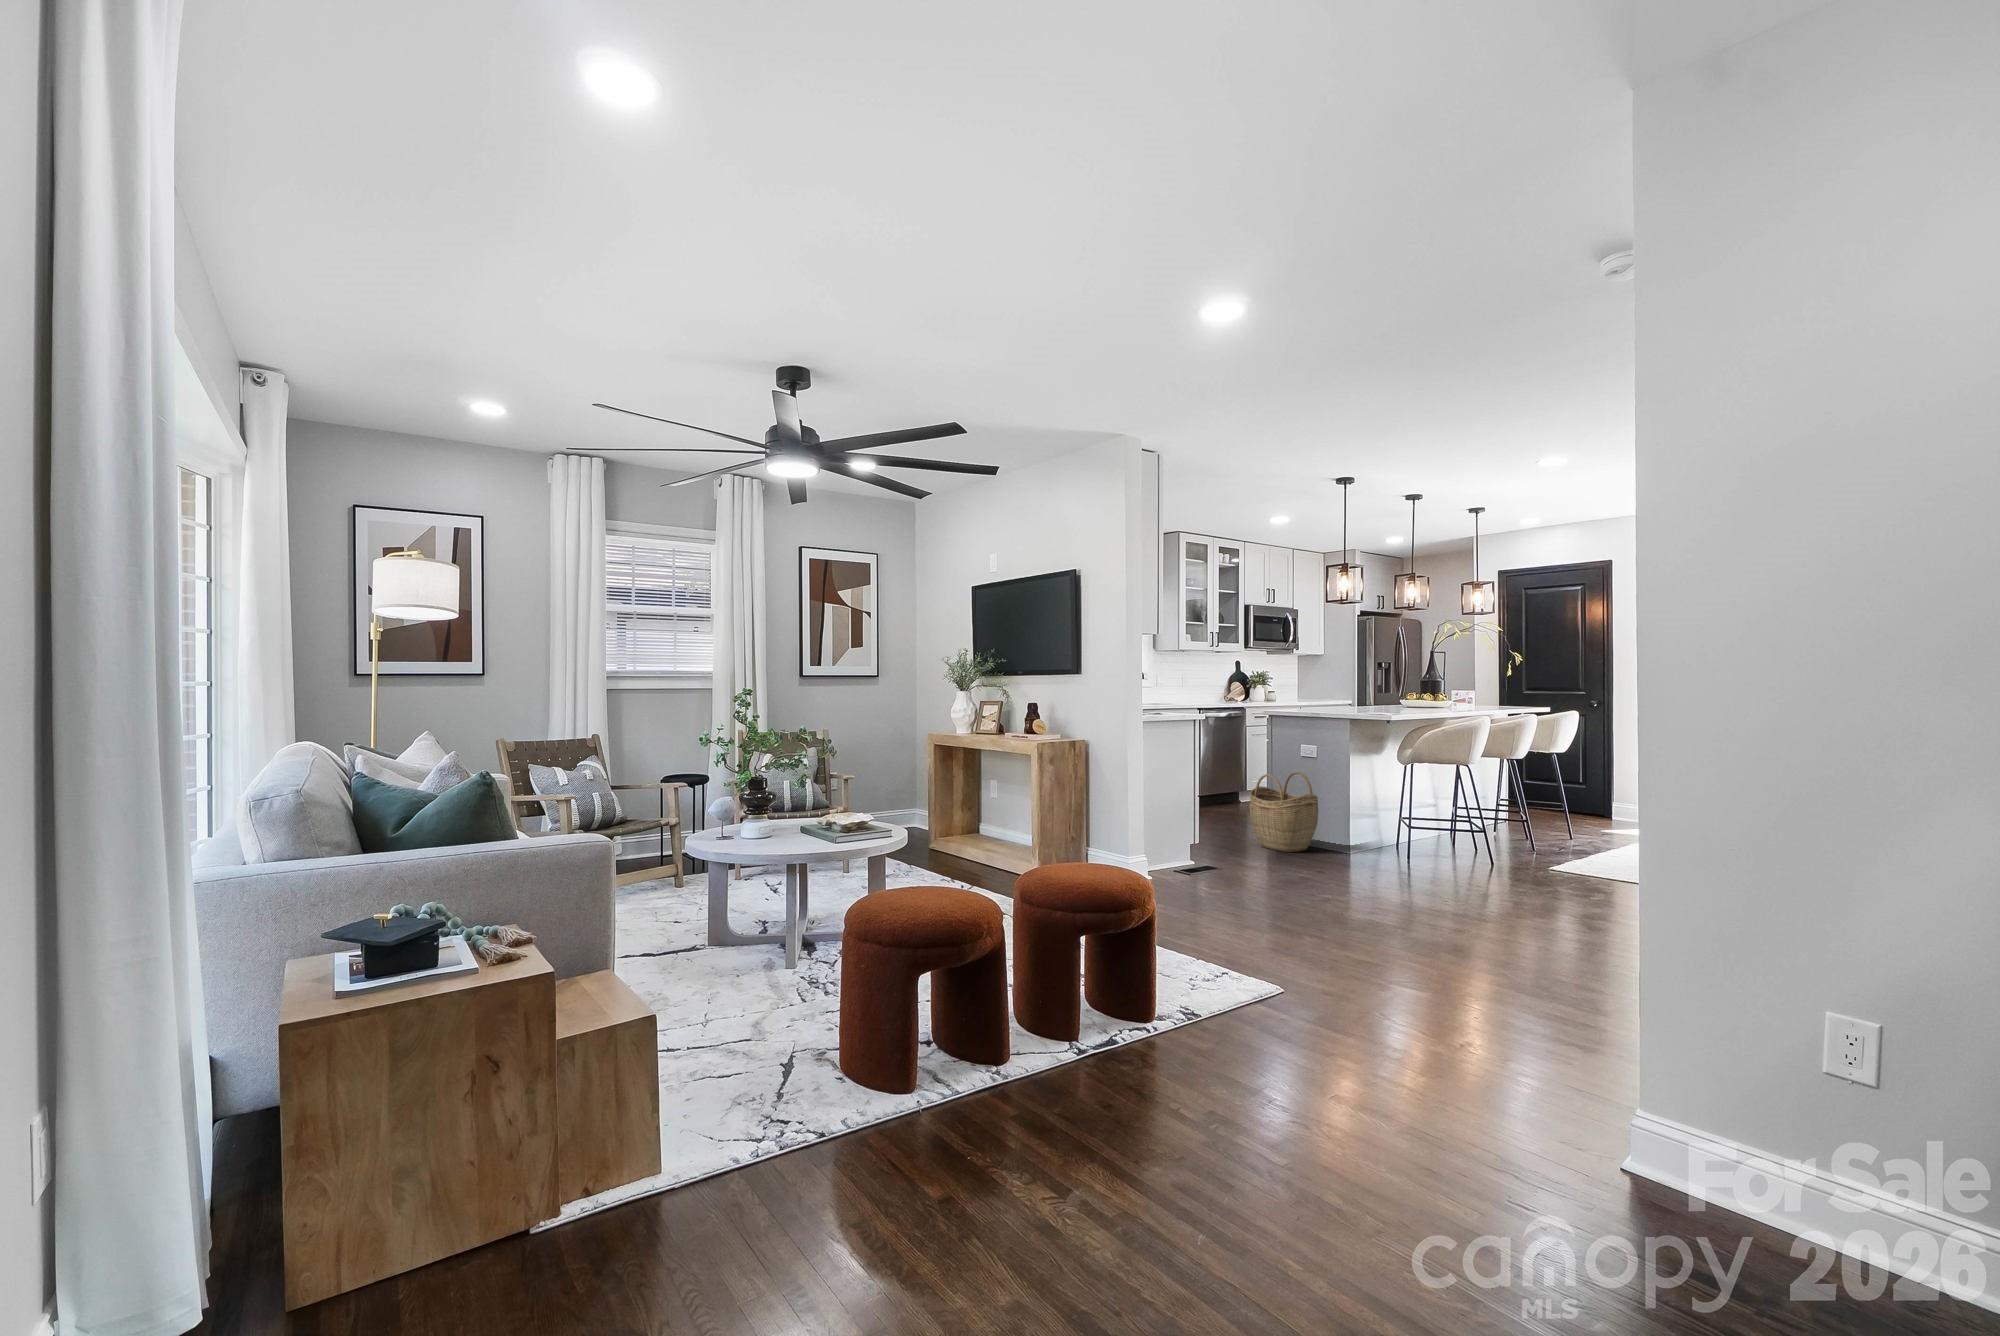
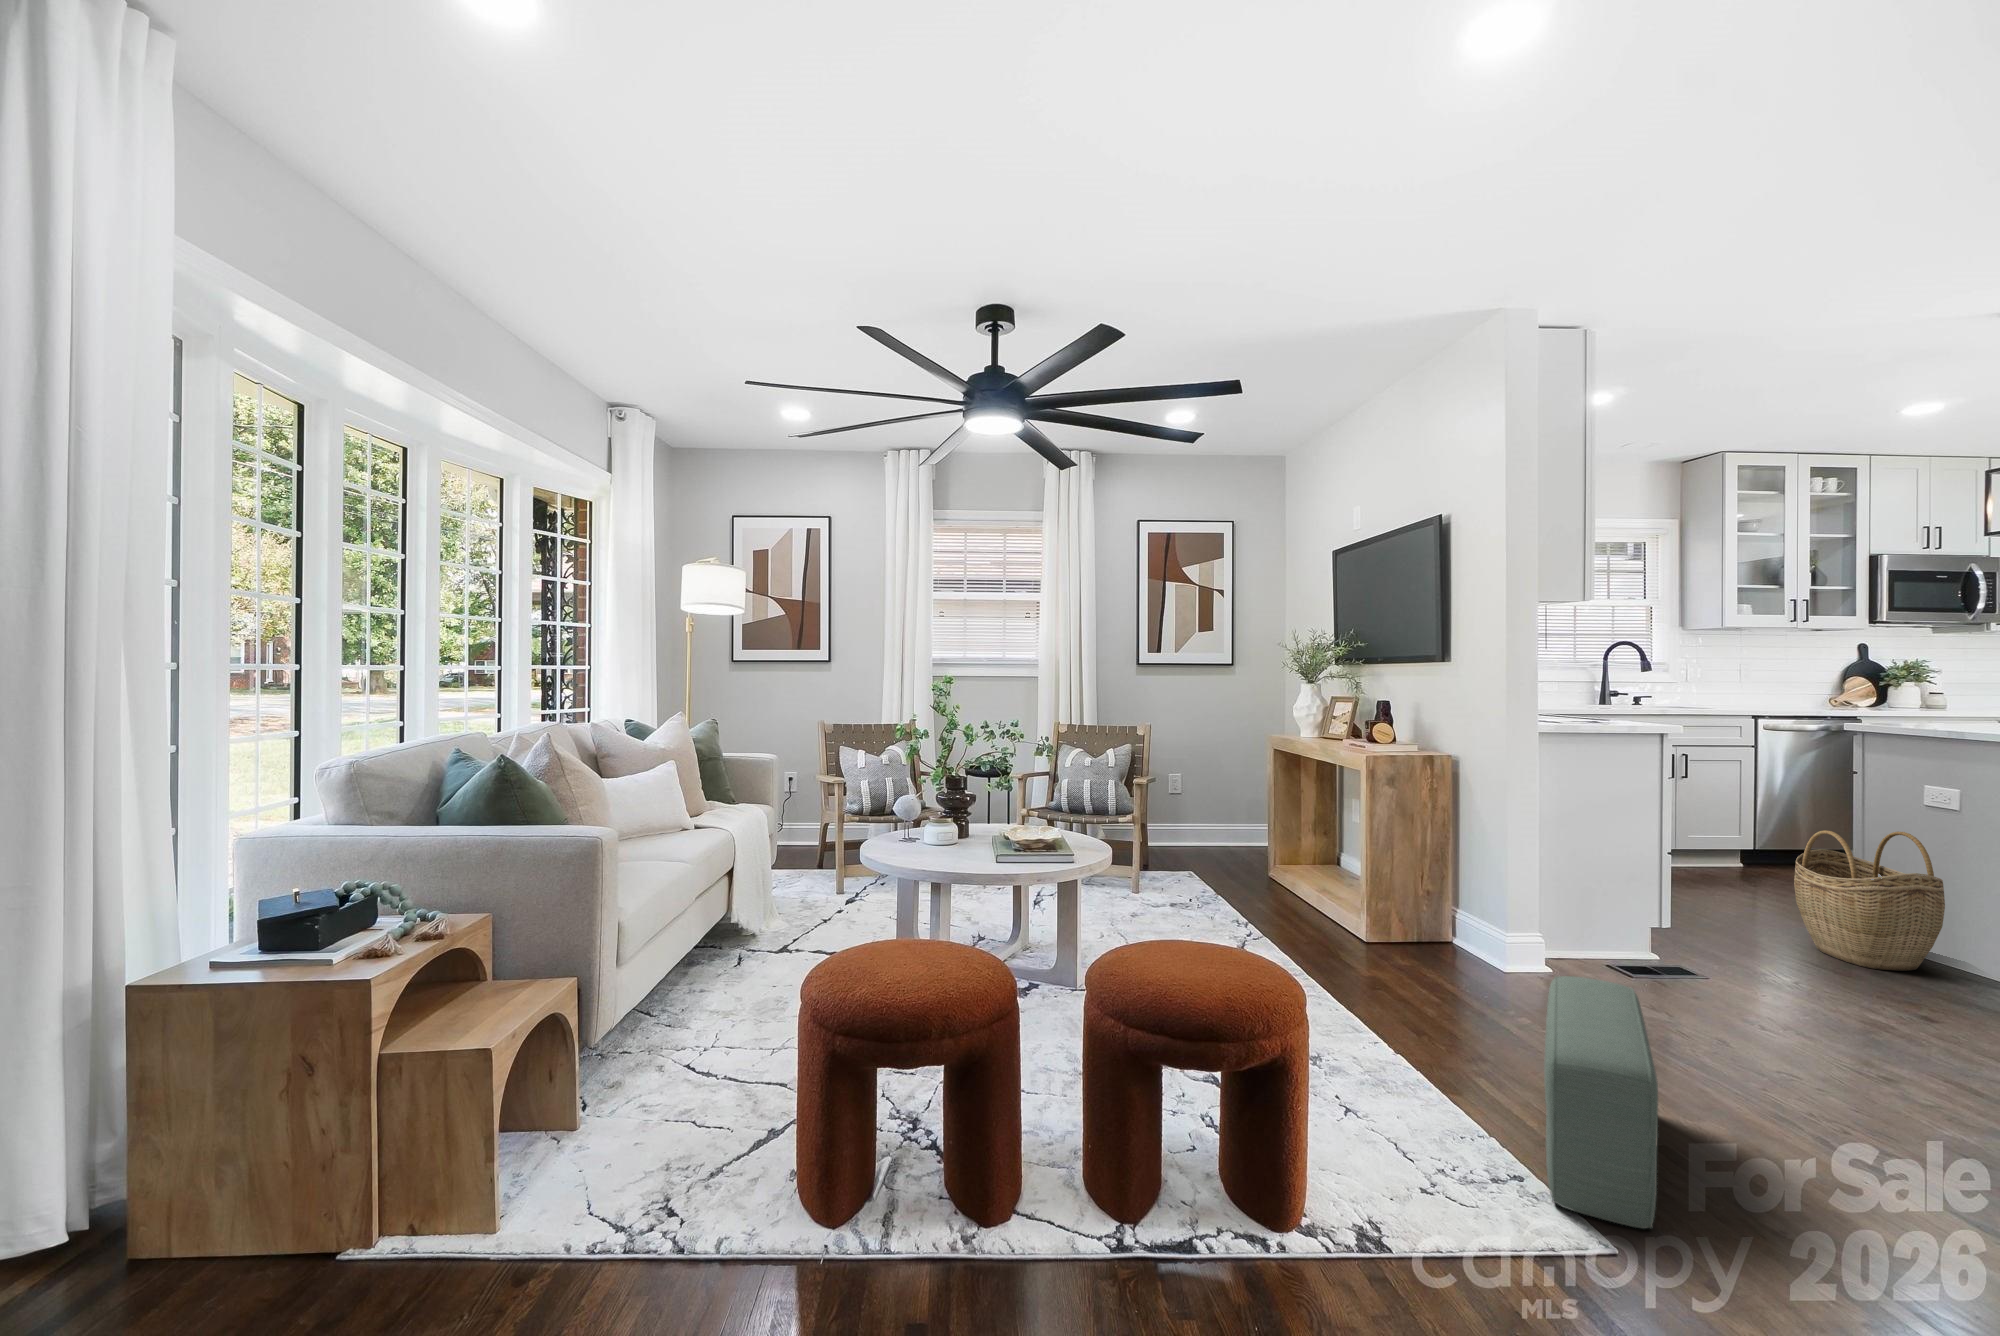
pouf: none [1211,862,1302,981] -> present [1544,976,1658,1229]

